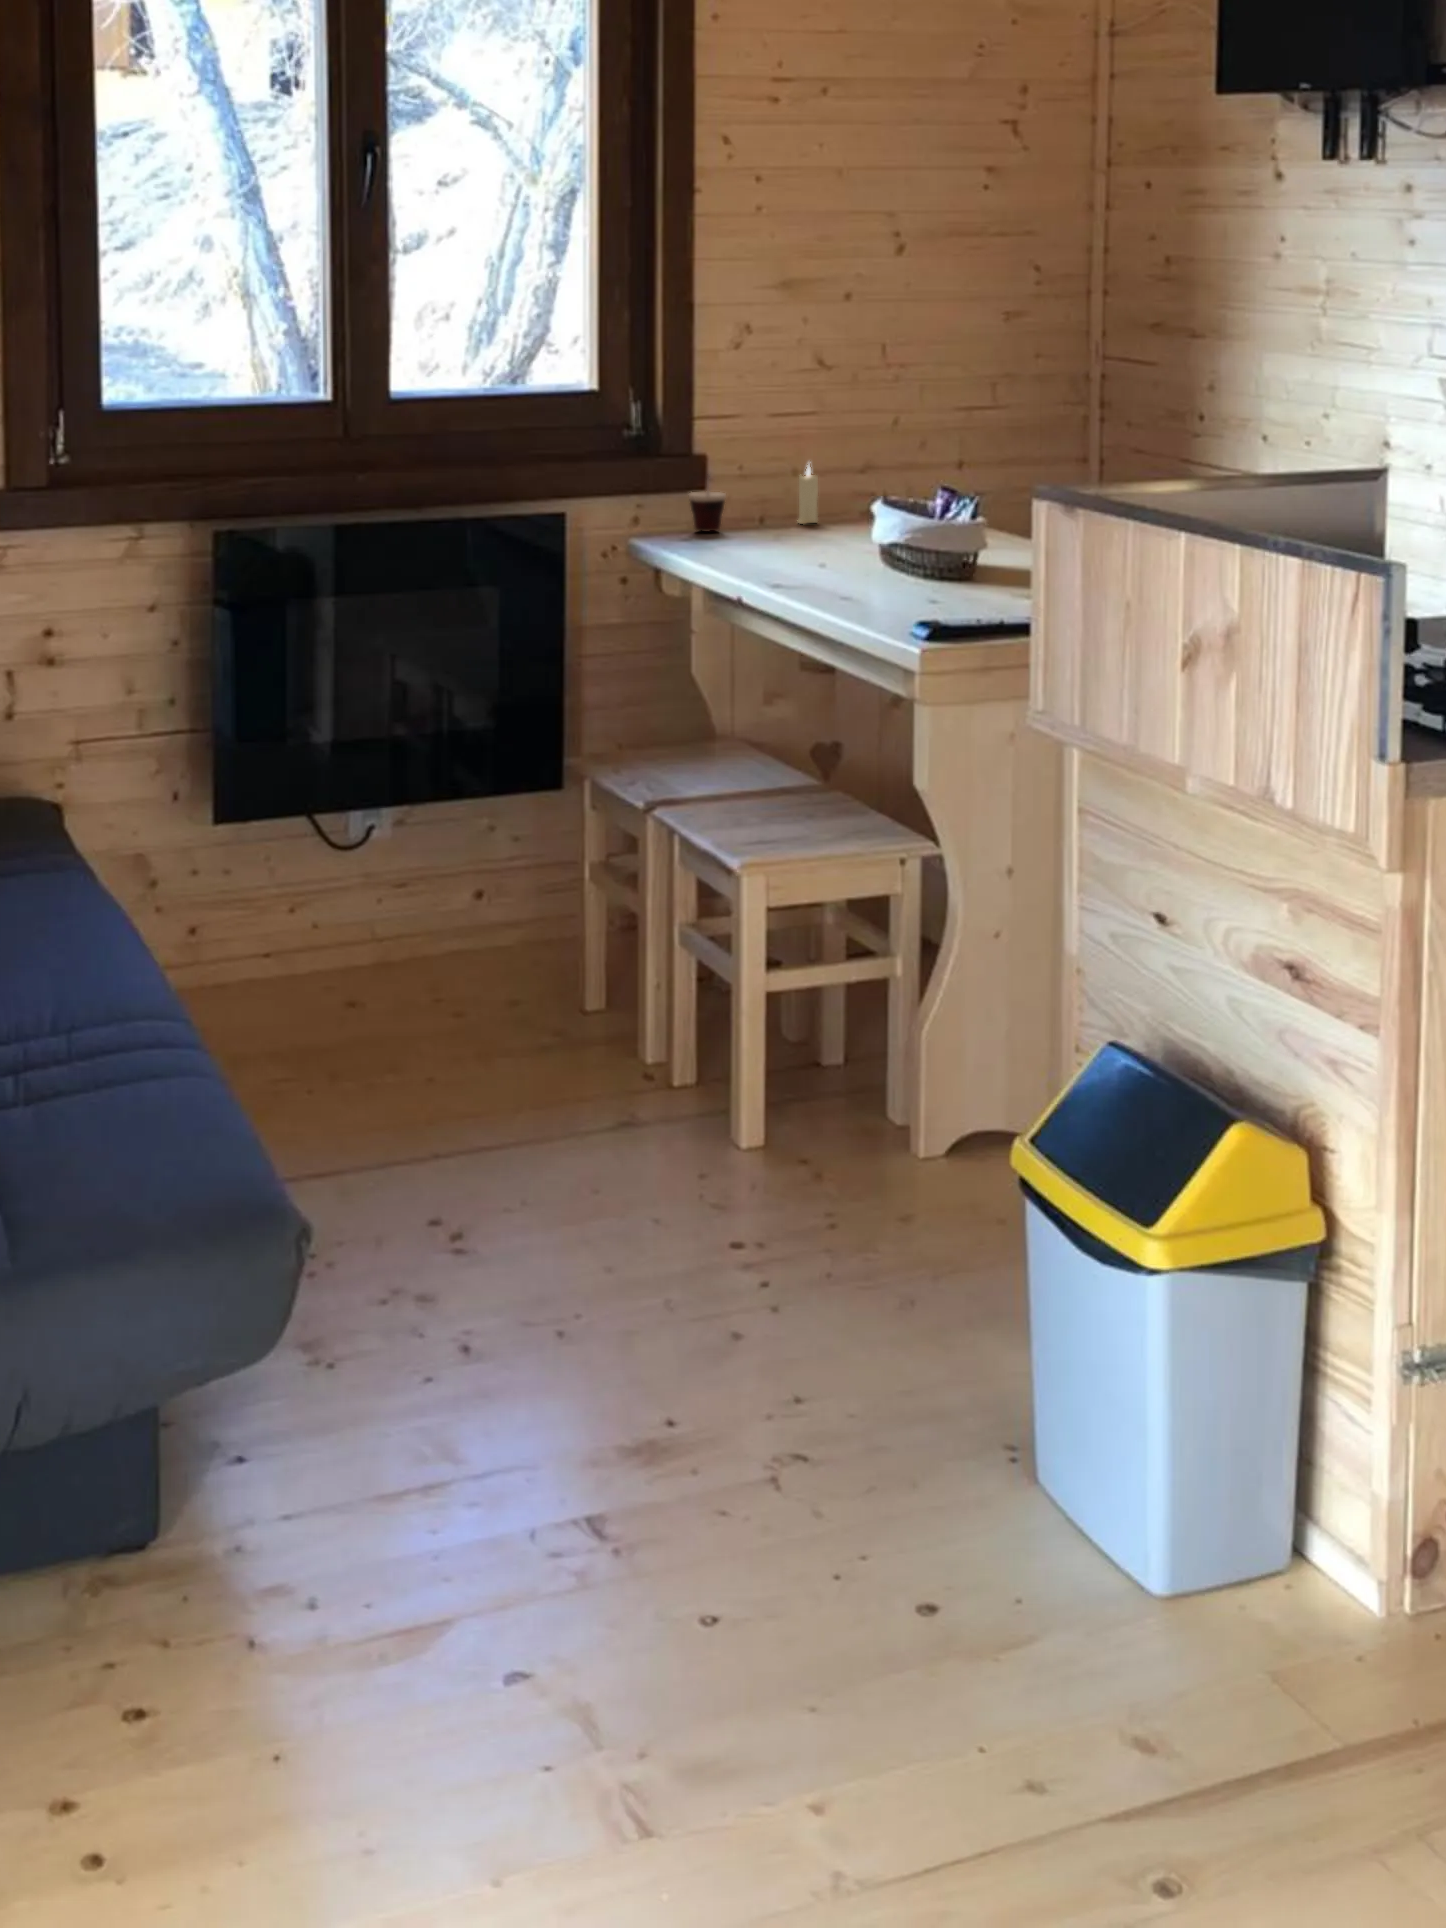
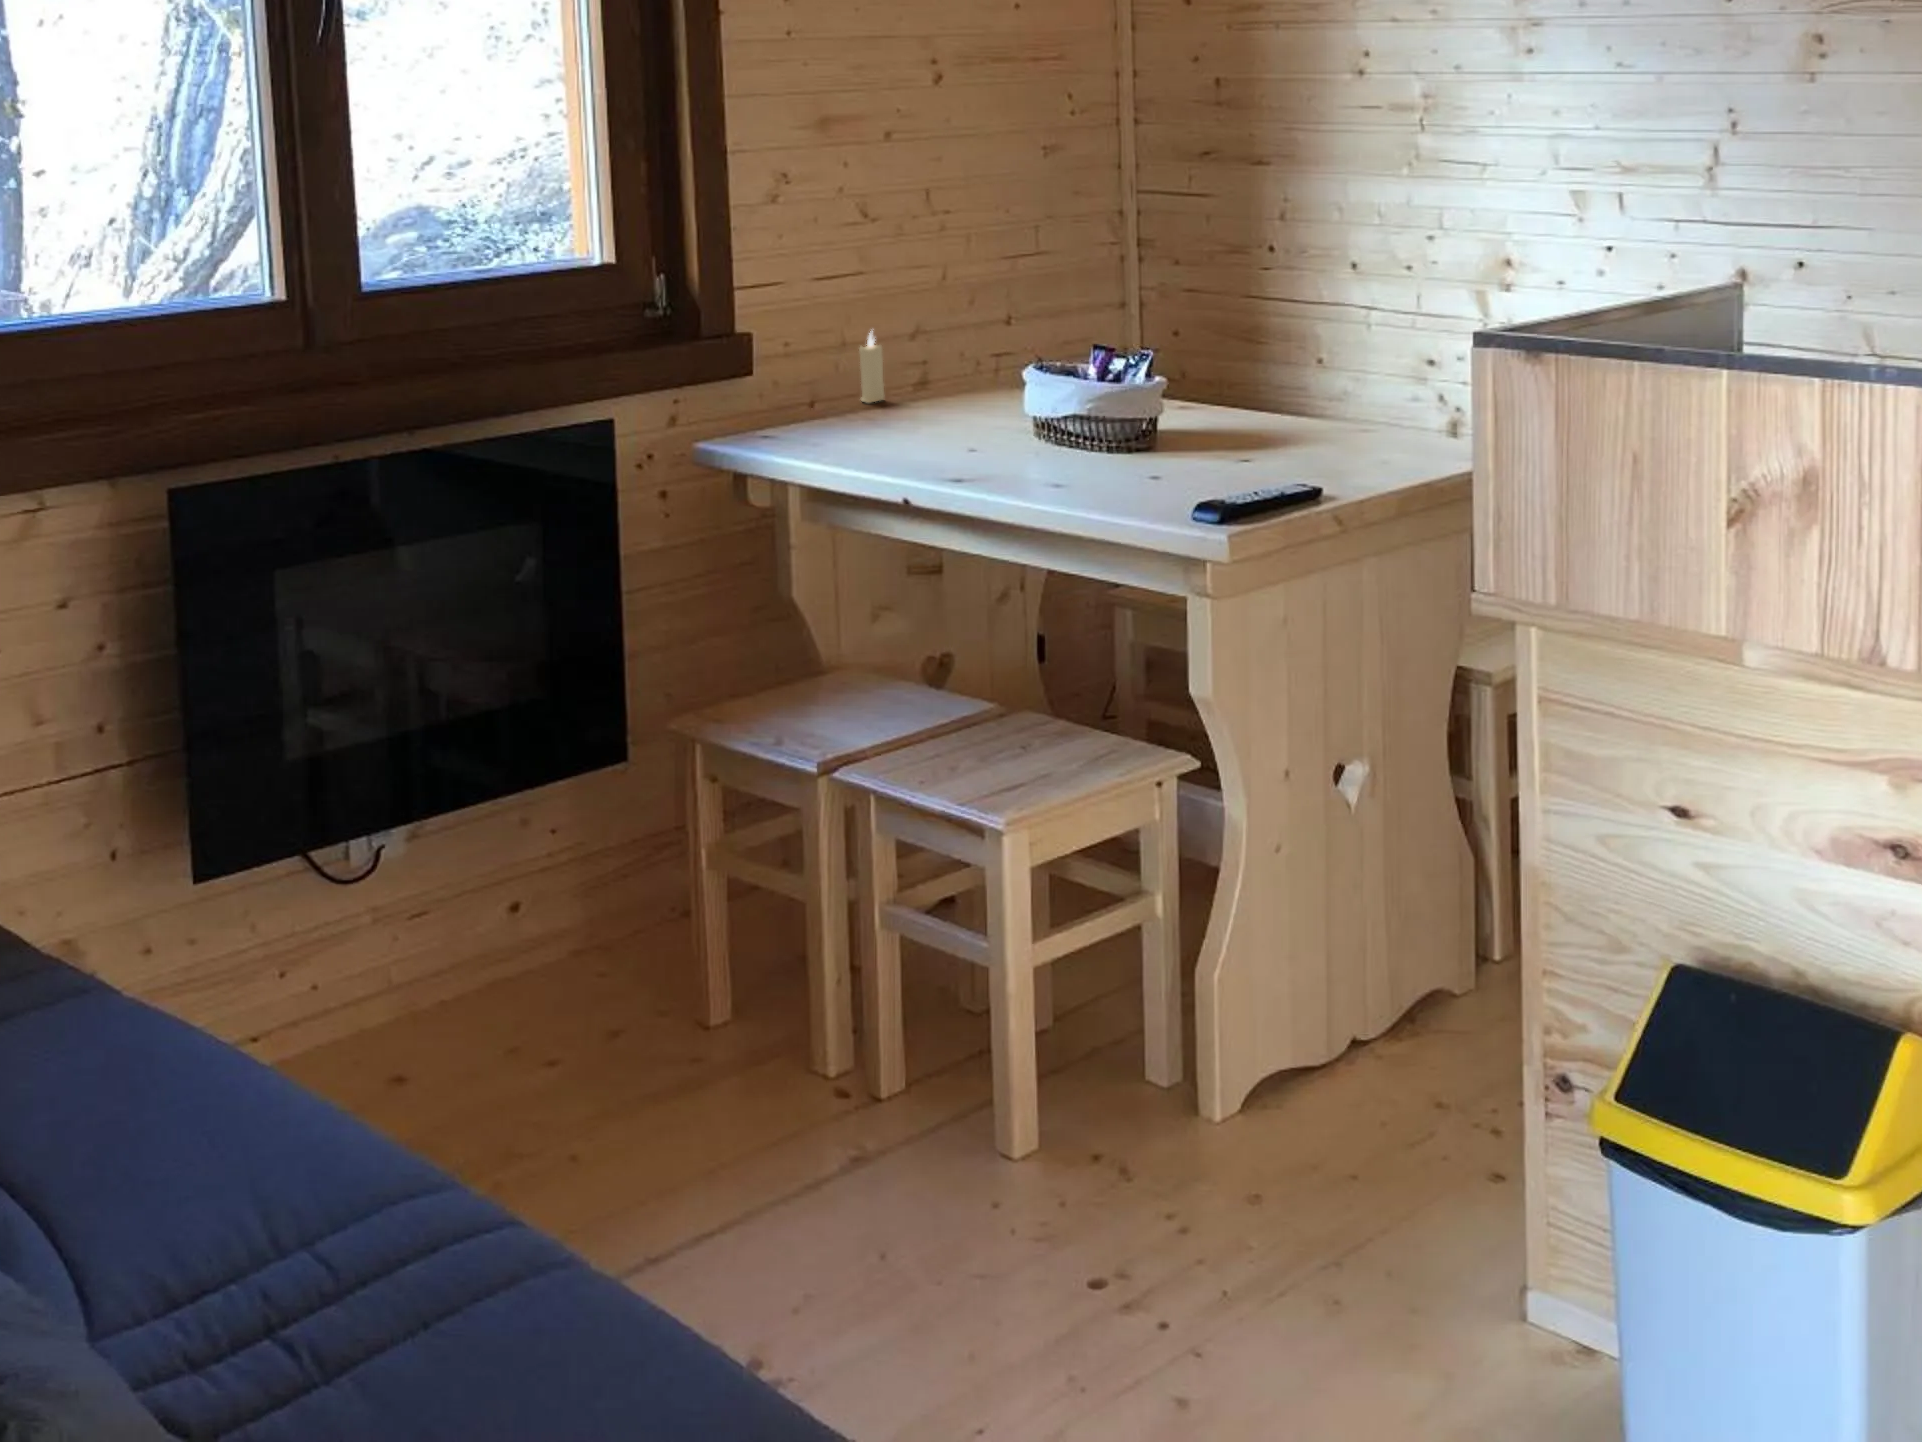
cup: present [689,490,726,531] -> none [743,353,789,423]

